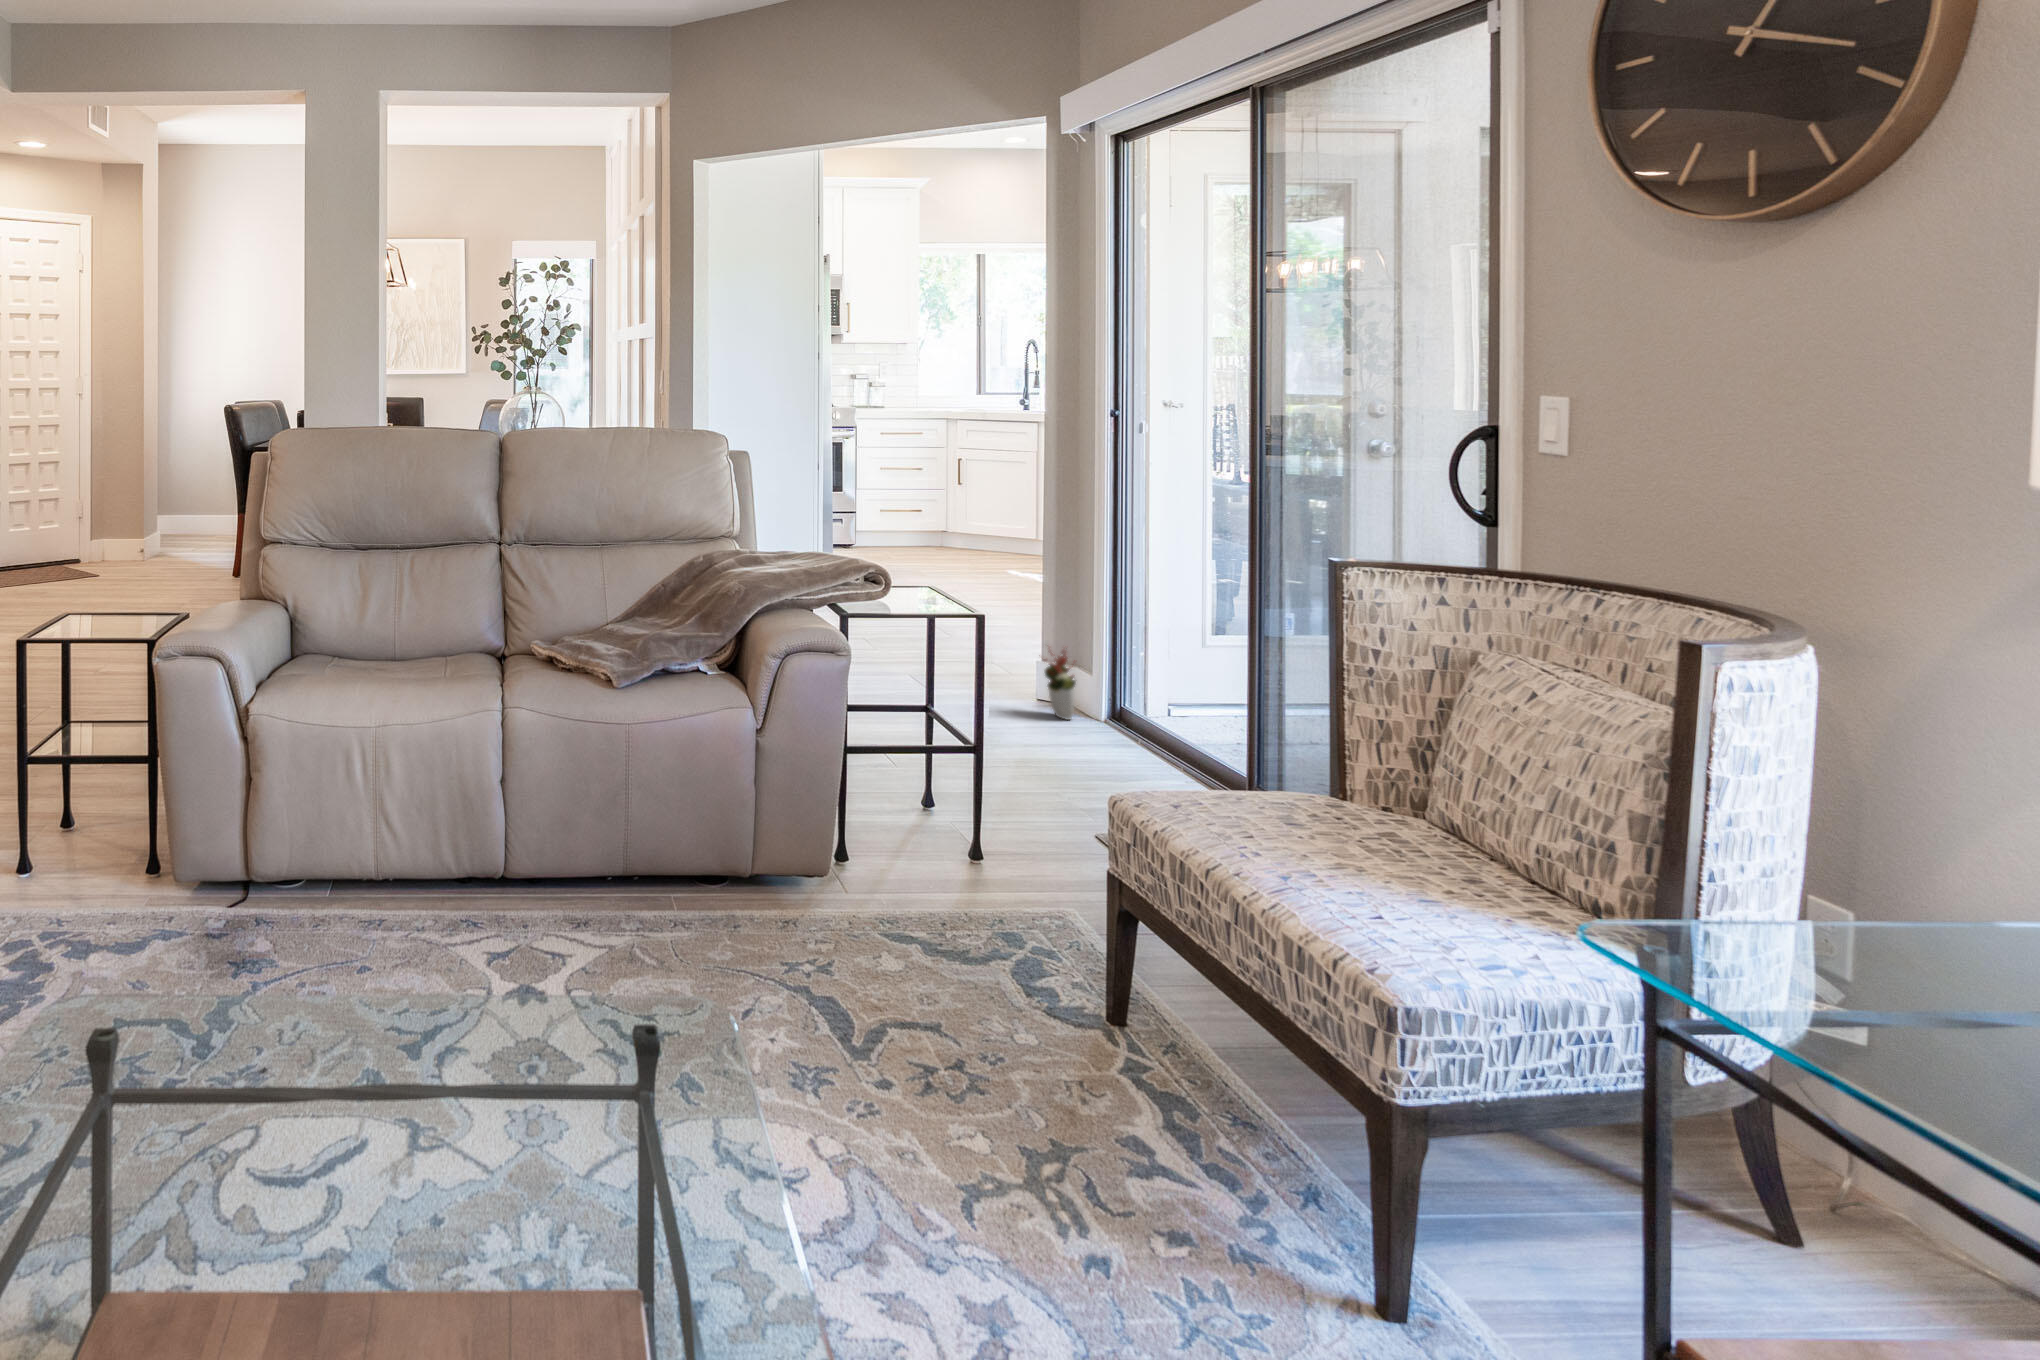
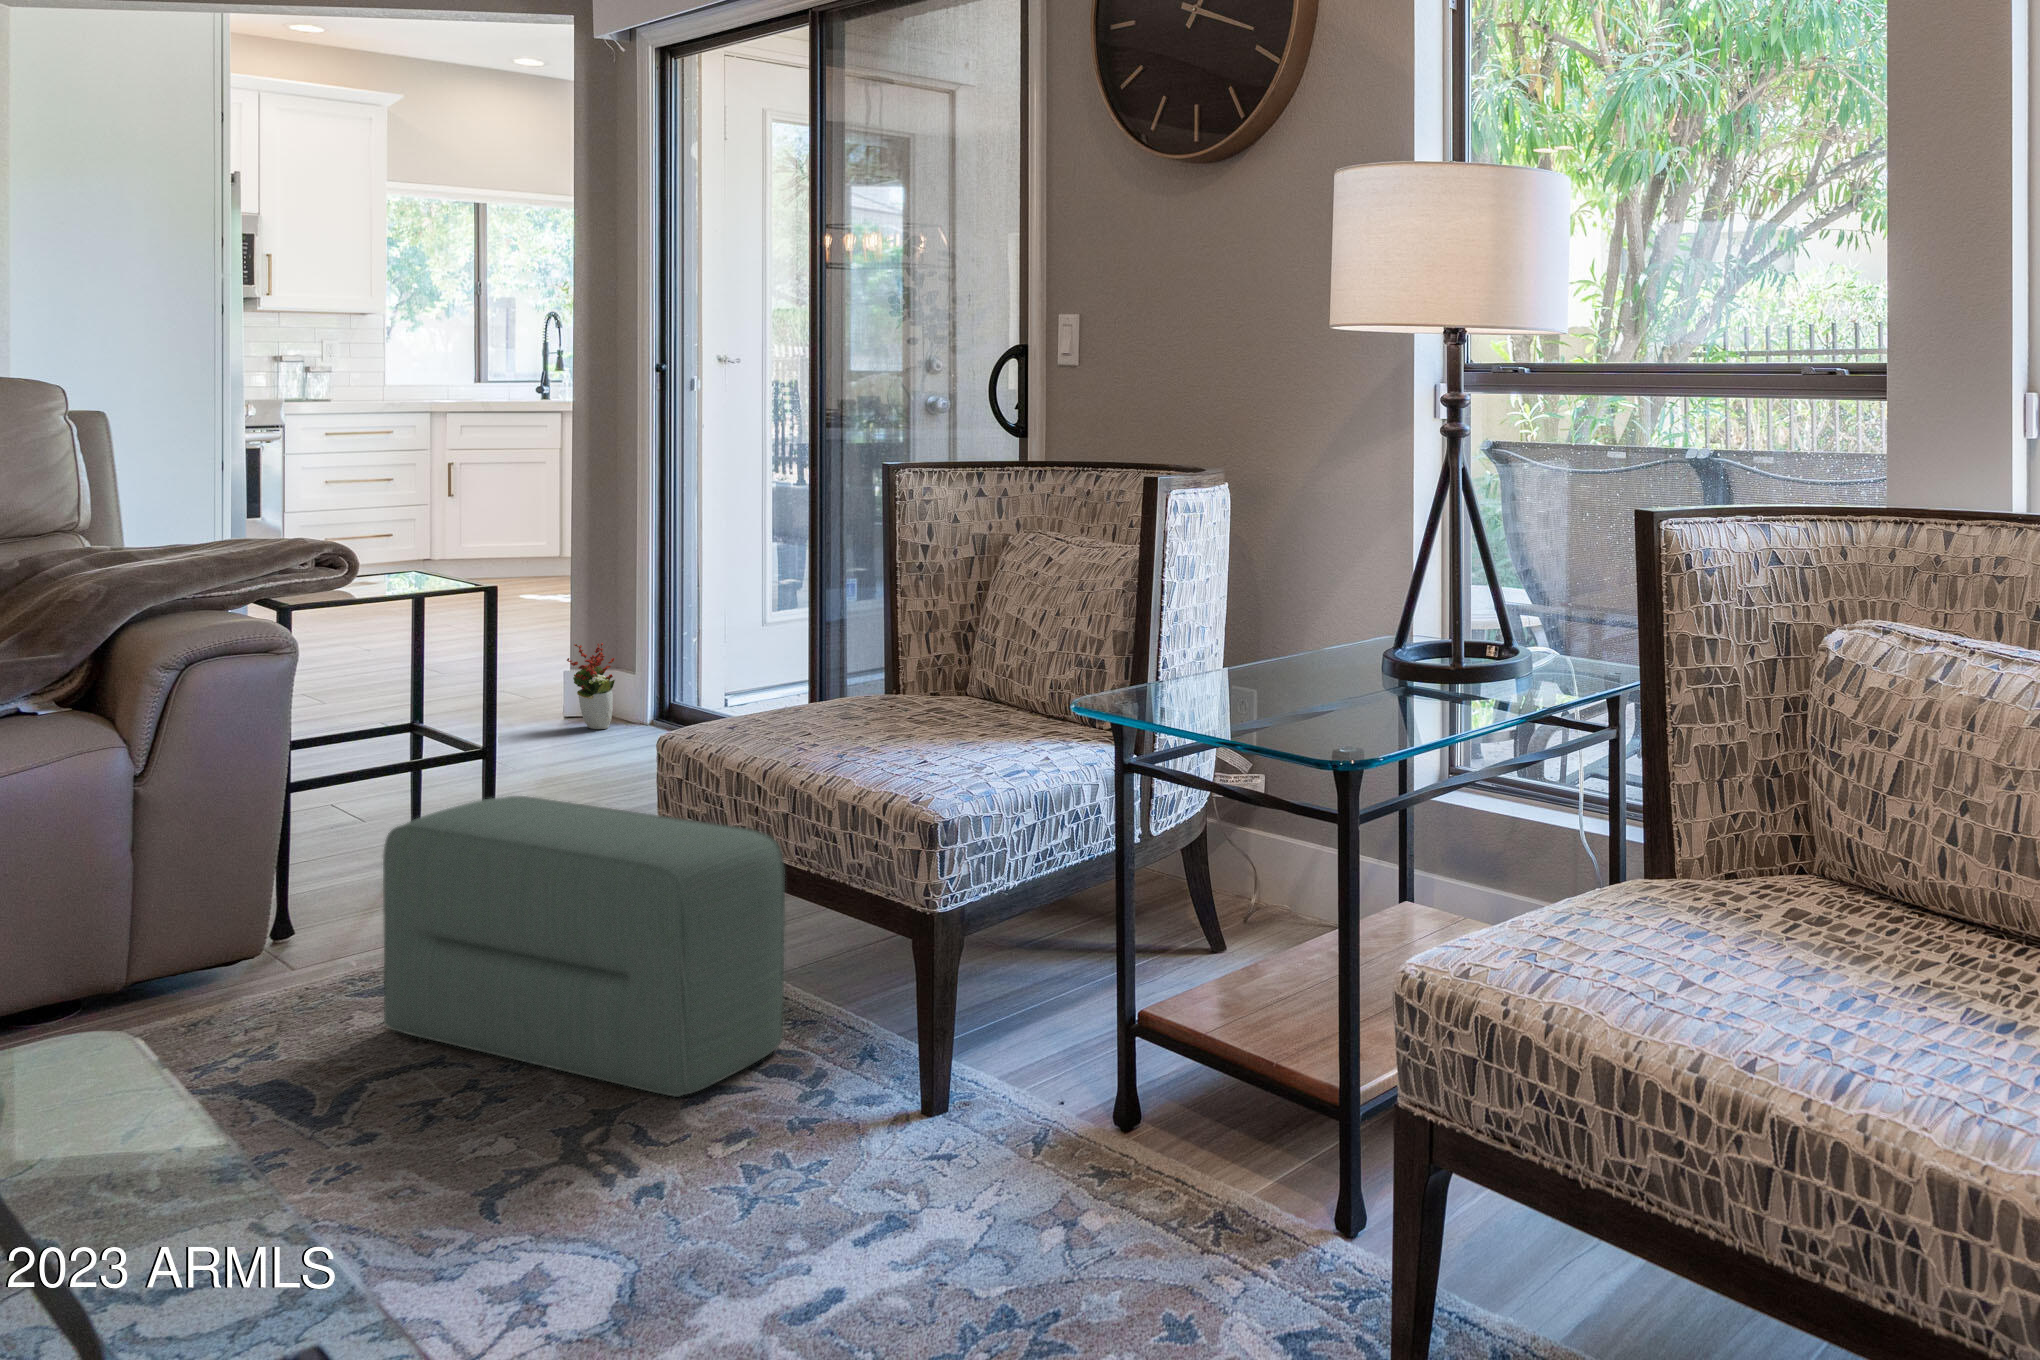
pouf: none [902,812,1226,1162] -> present [383,796,785,1097]

